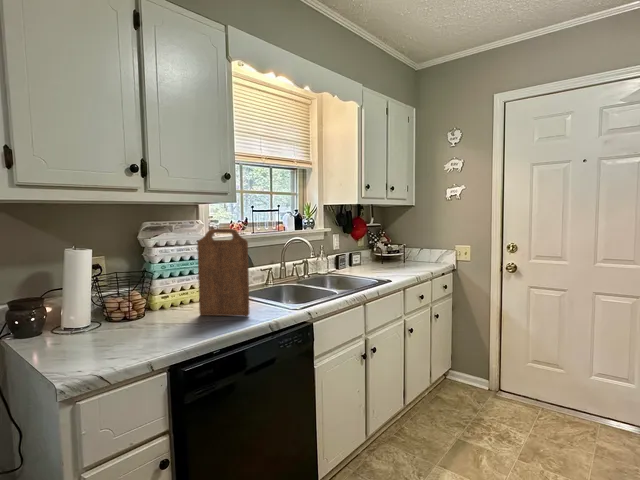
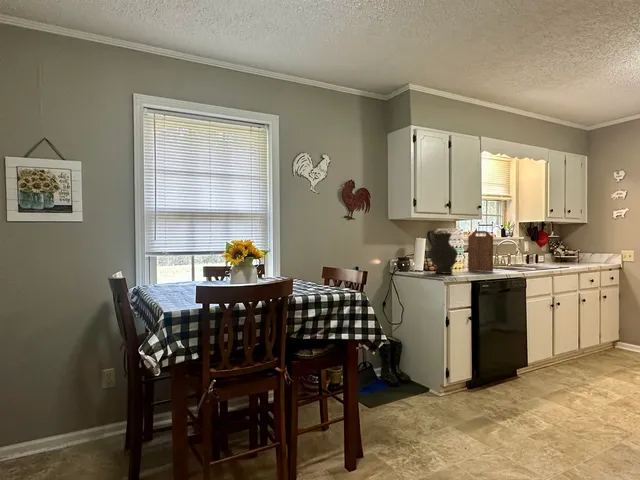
decorative vase: none [58,234,136,355] -> present [427,231,457,274]

